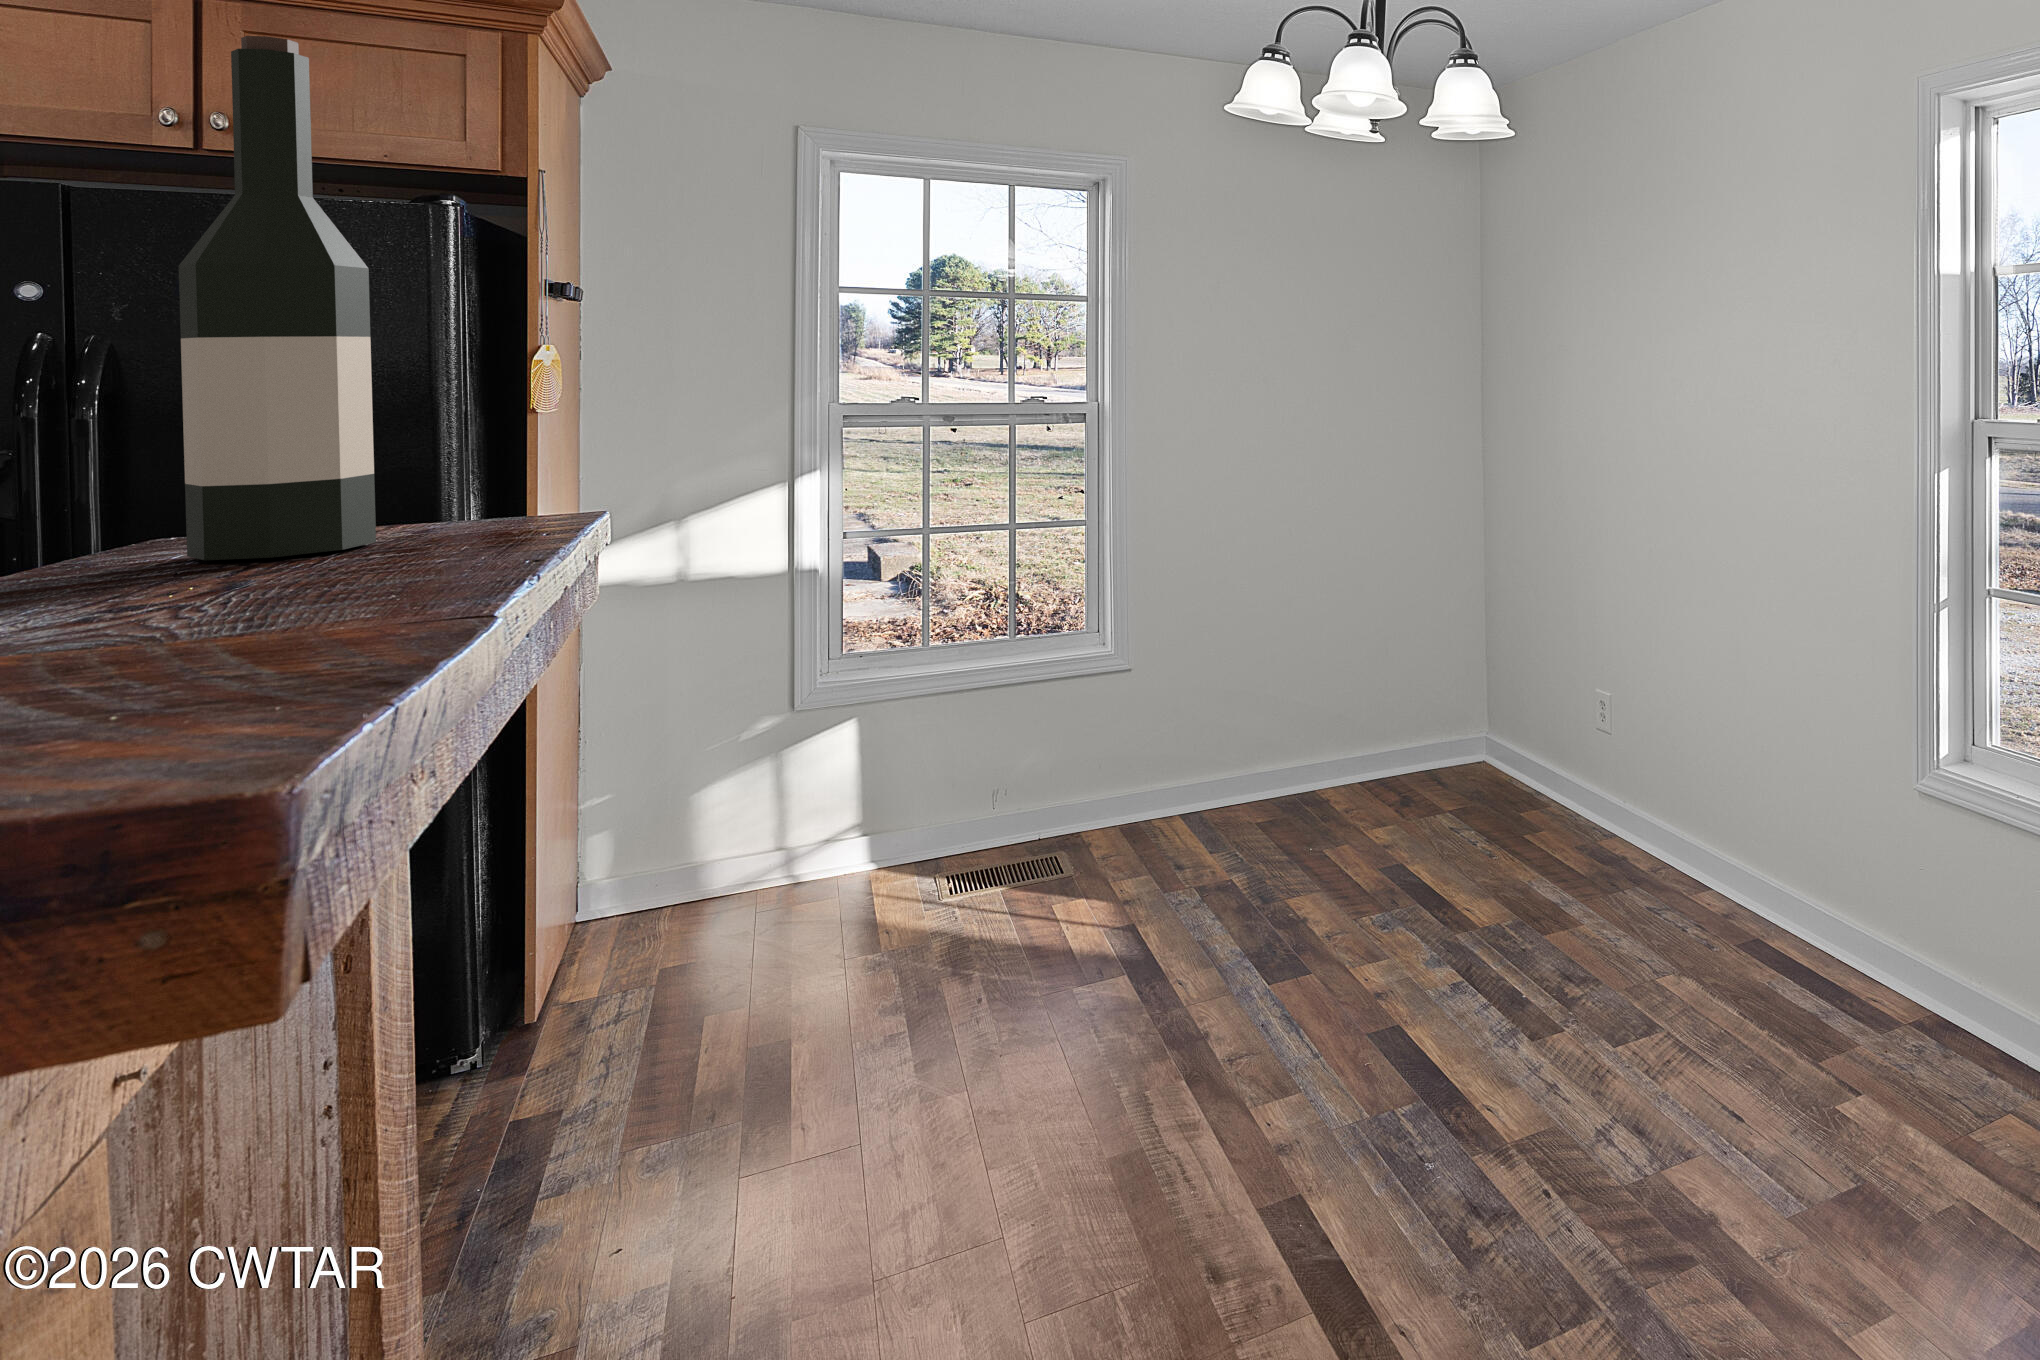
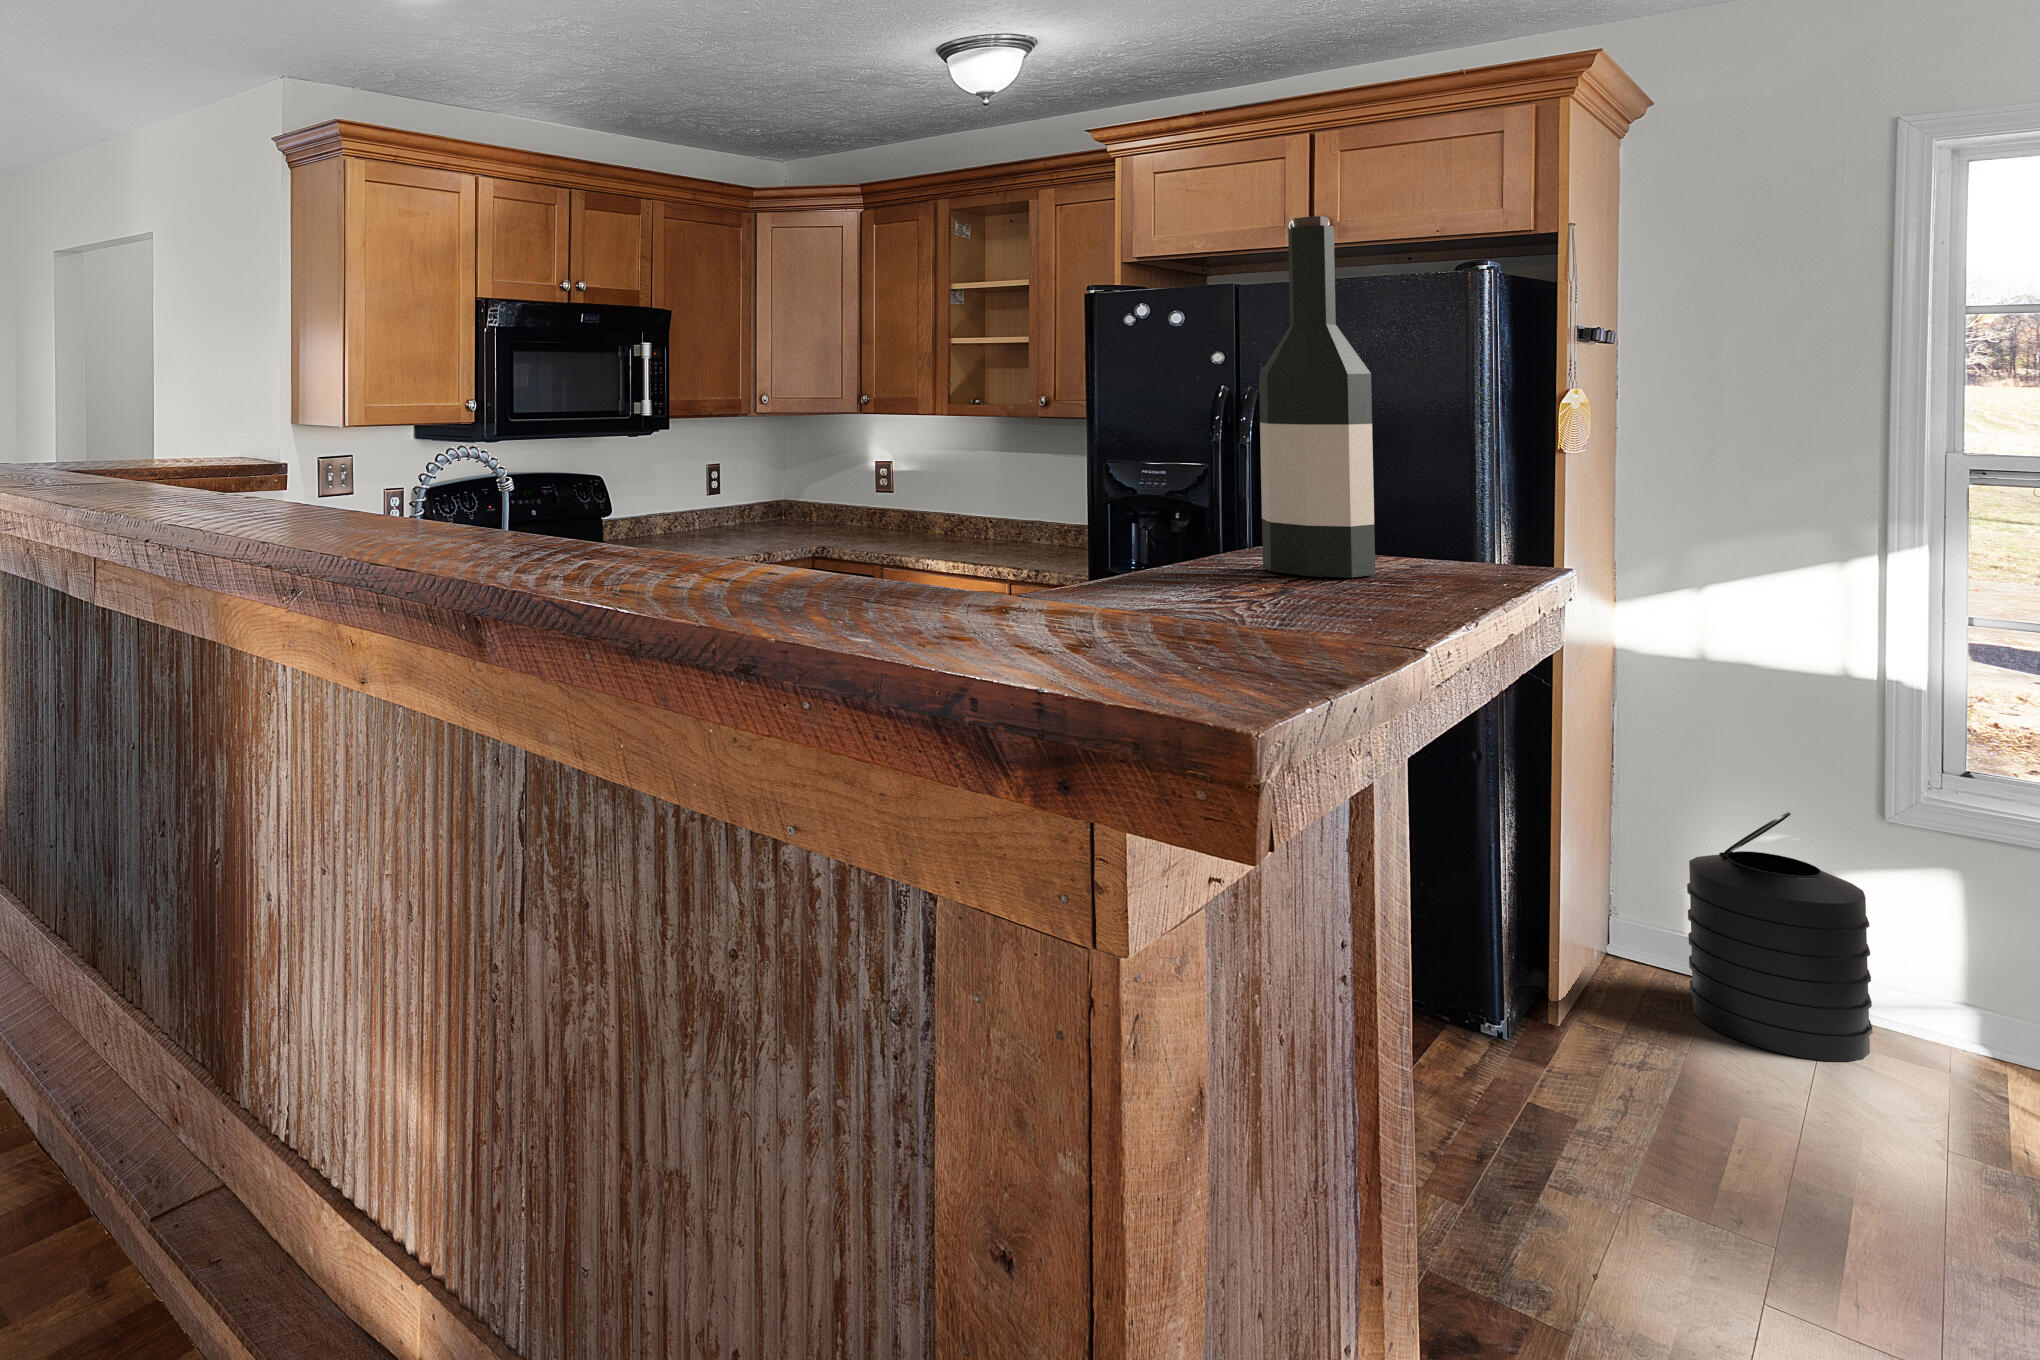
trash can: none [647,727,787,950] -> present [1687,812,1873,1062]

